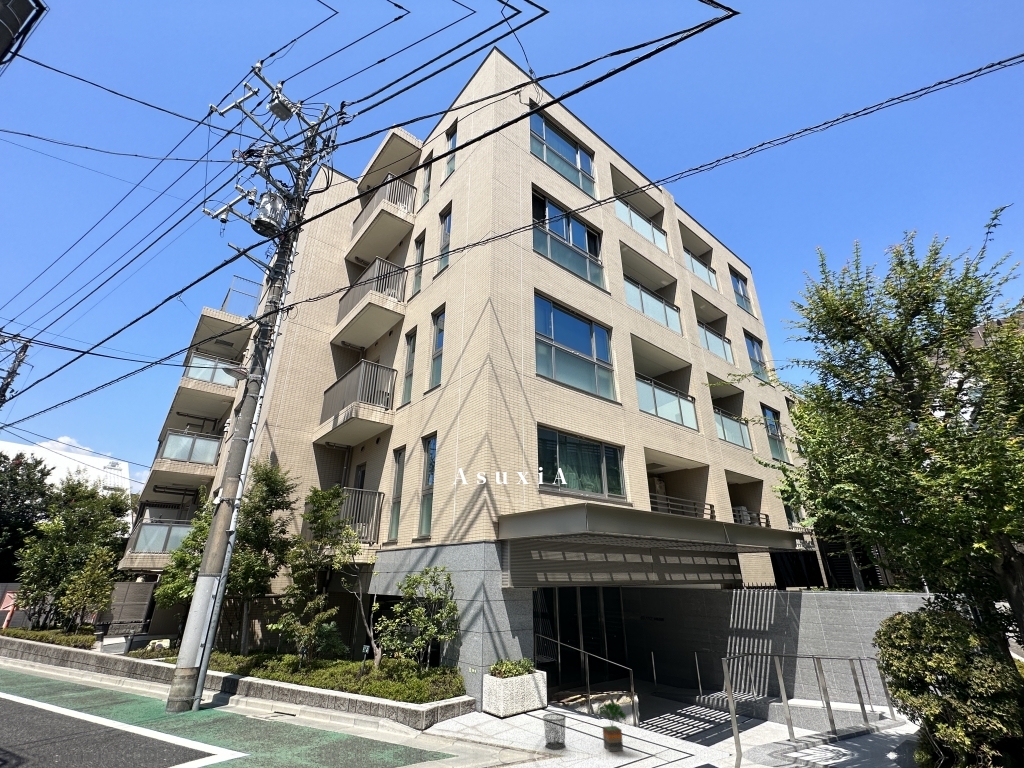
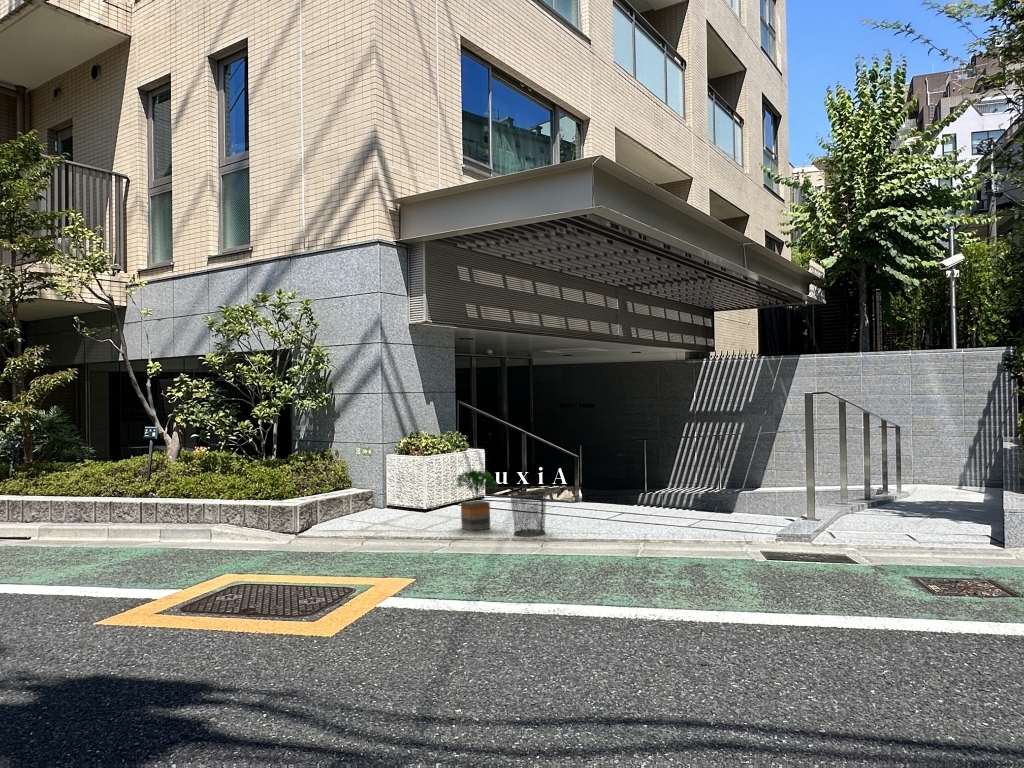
potted tree: present [599,703,626,752] -> present [457,470,498,531]

